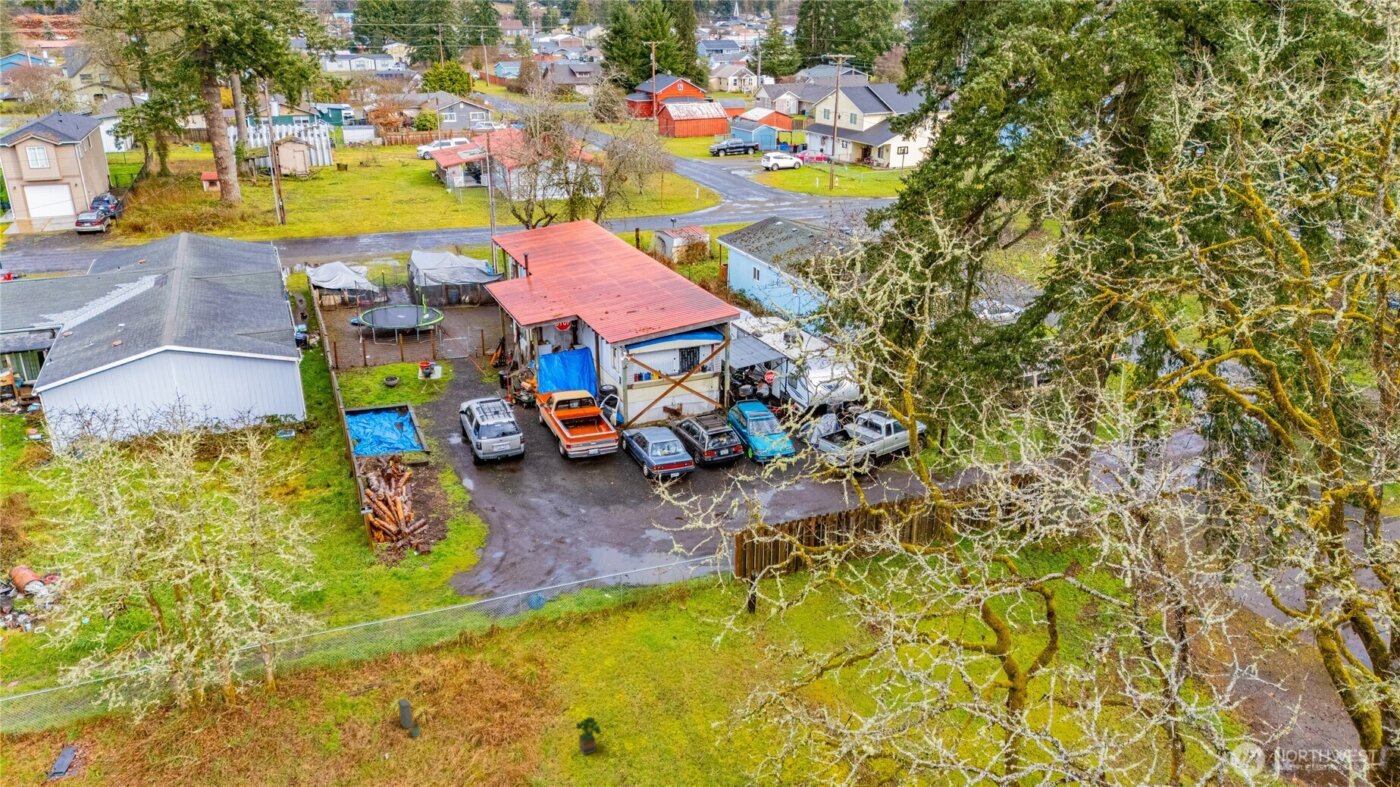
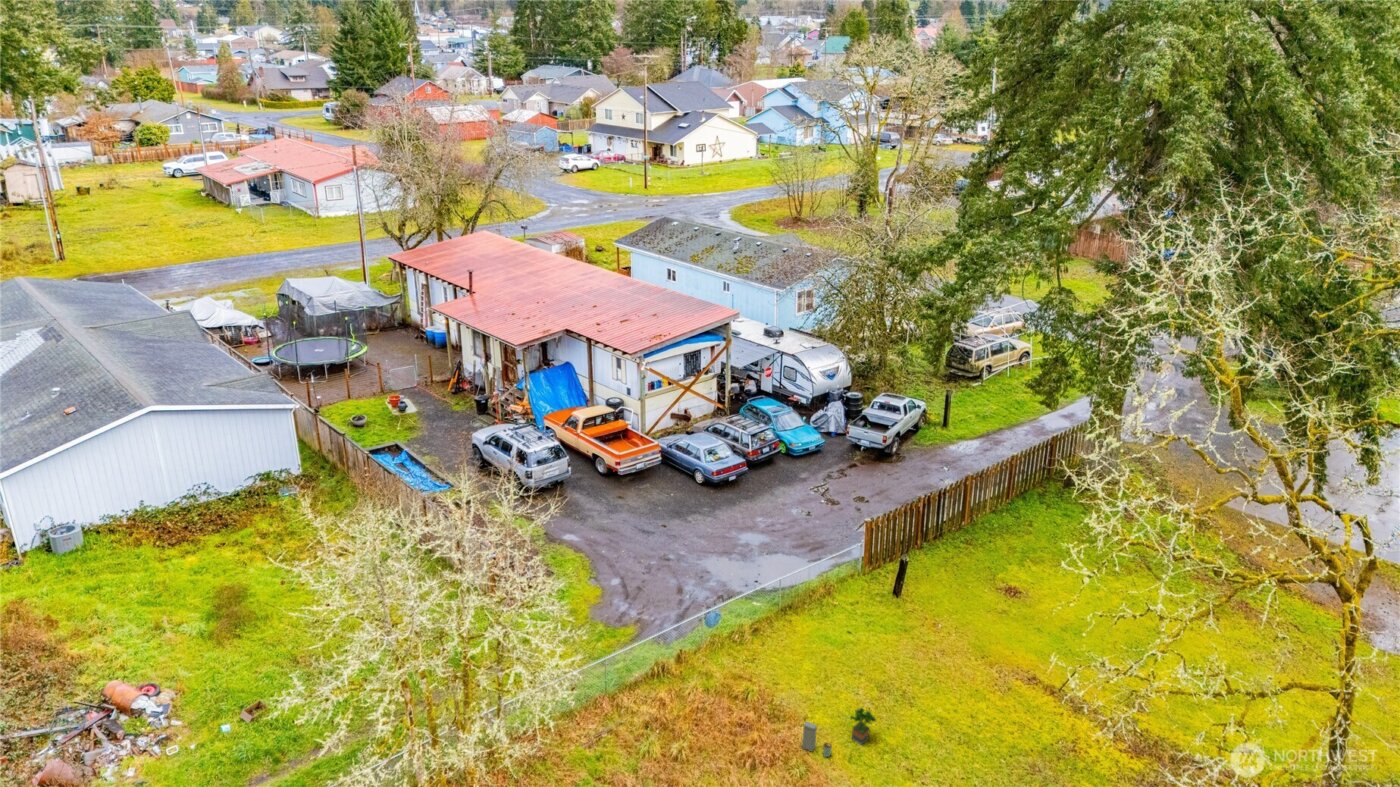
trash can: present [398,699,420,737] -> present [802,722,832,757]

